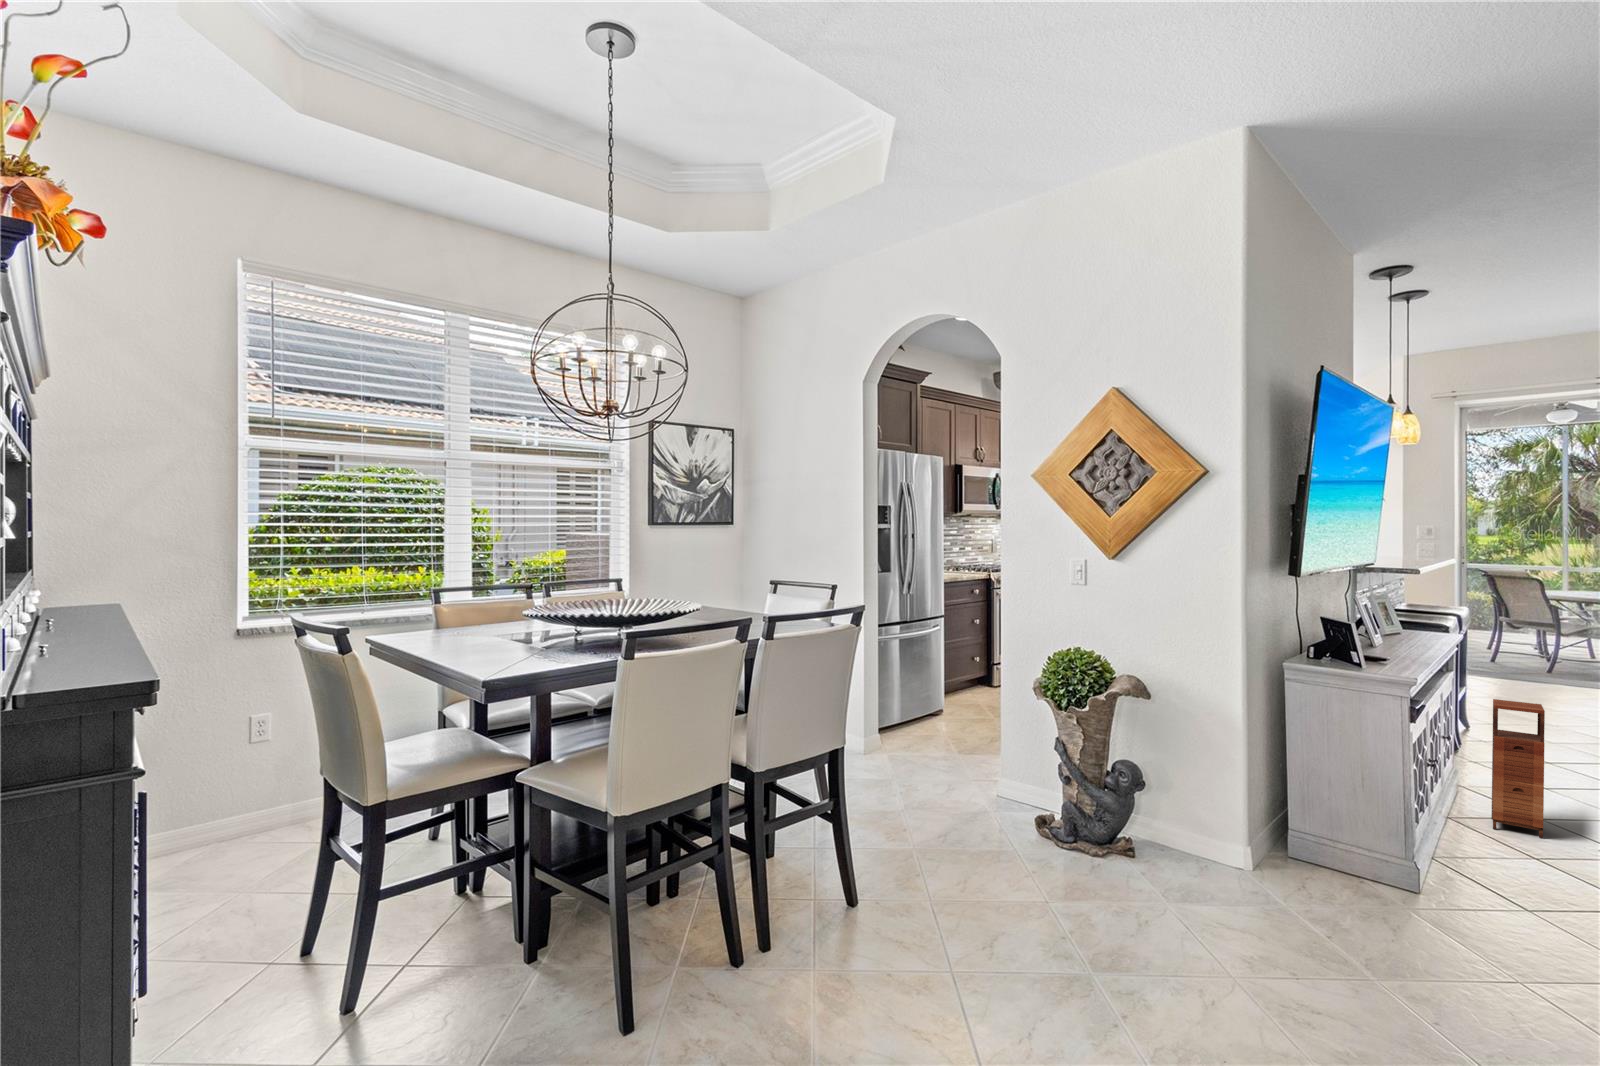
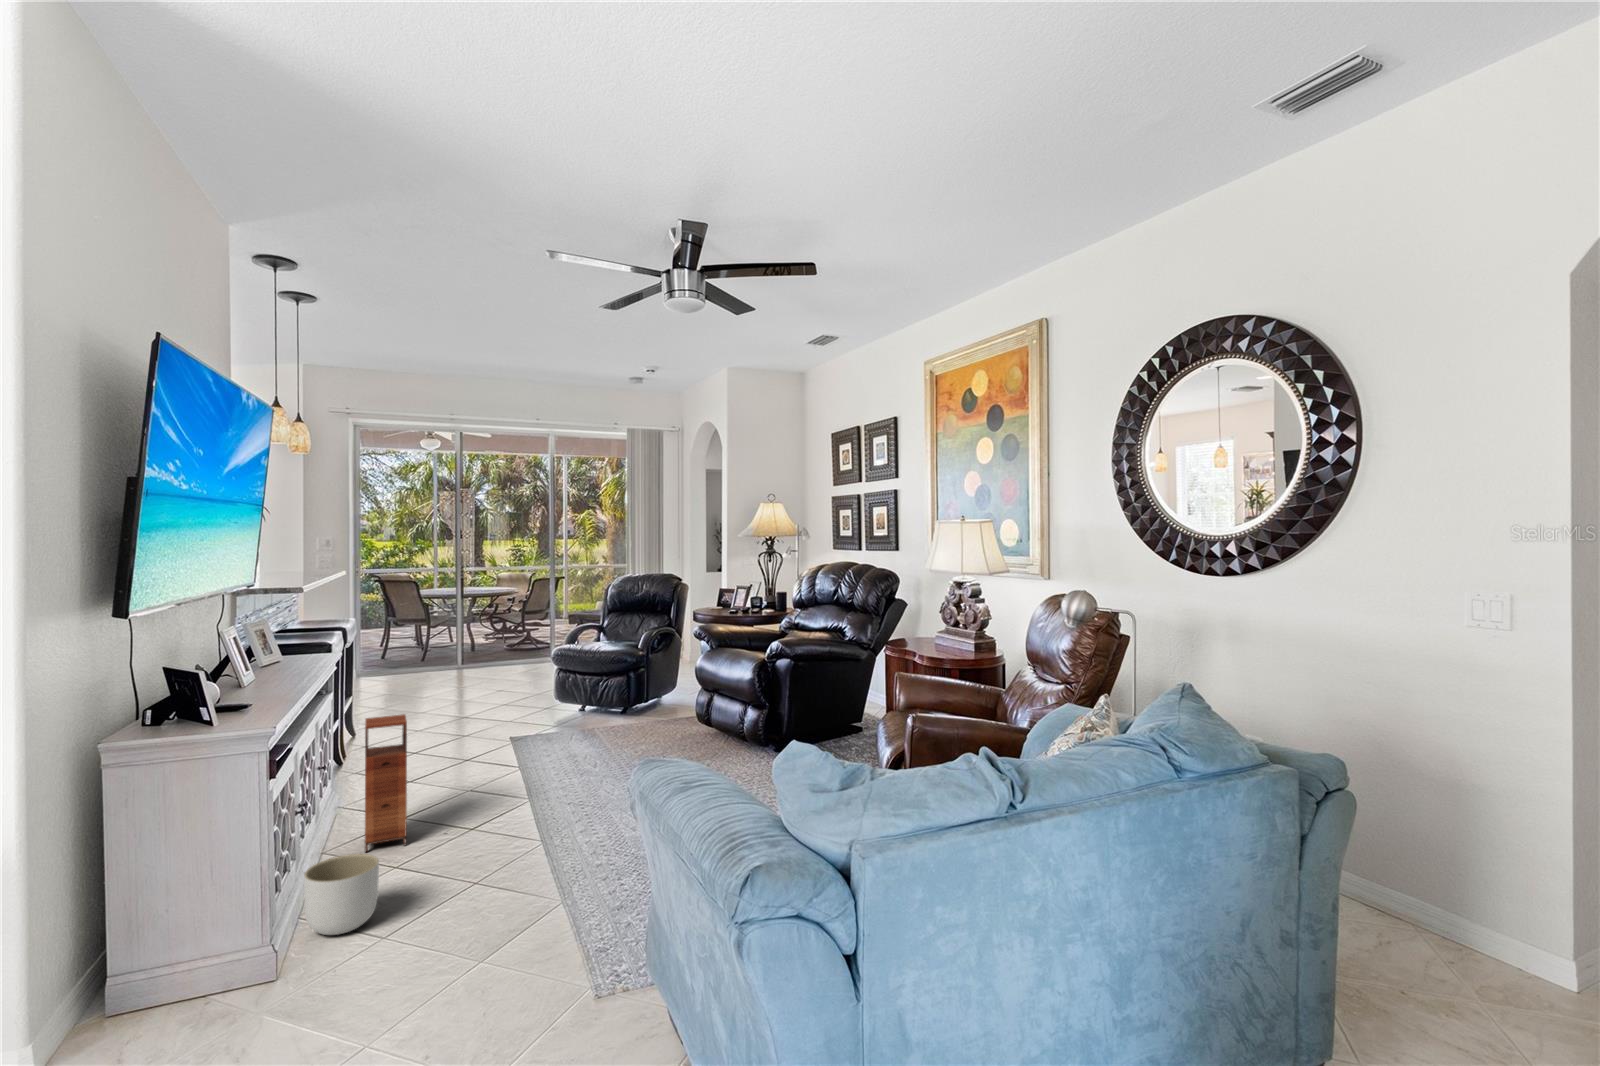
planter: none [1439,811,1517,883] -> present [304,854,379,935]

